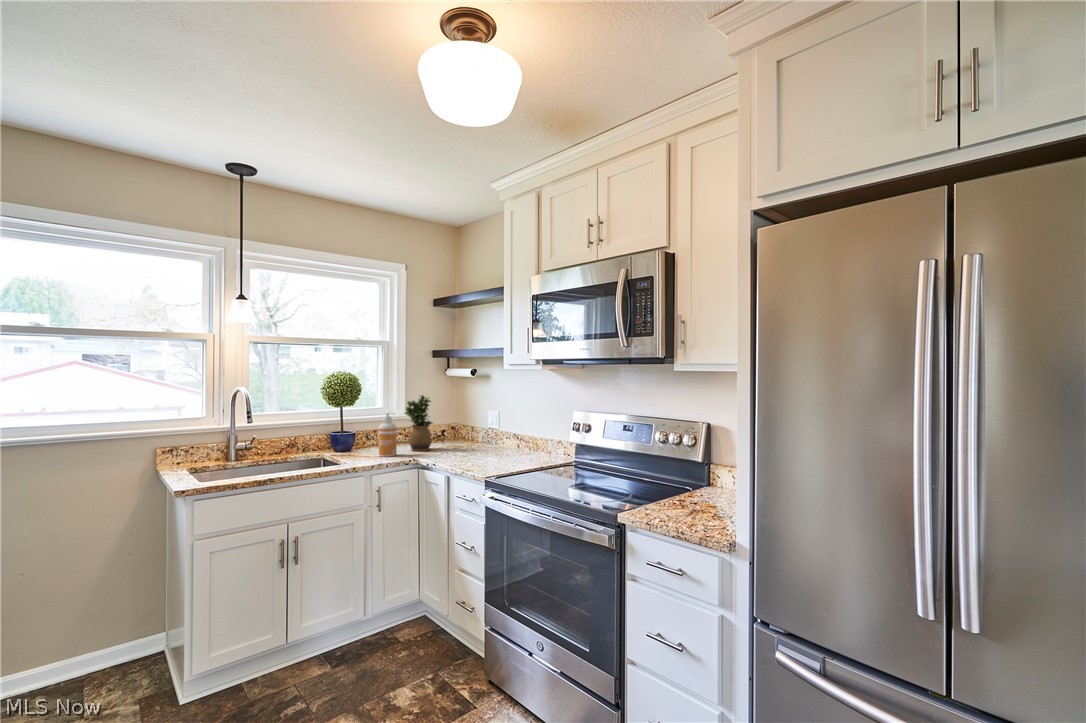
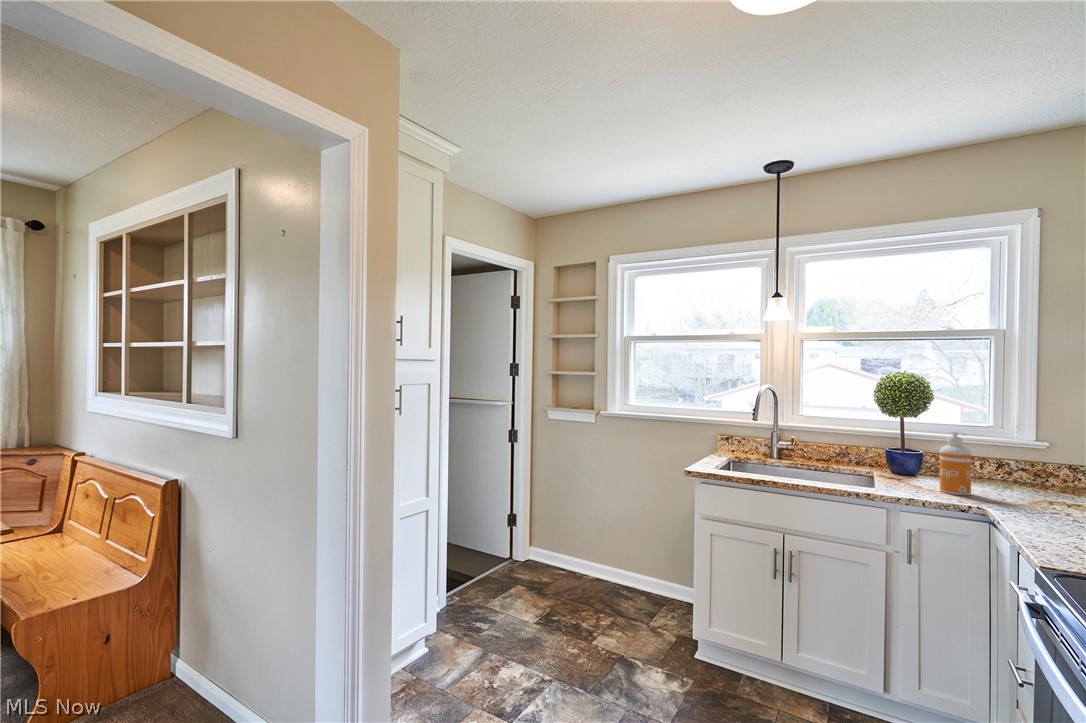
potted plant: present [405,395,433,451] -> none [997,410,1064,503]

